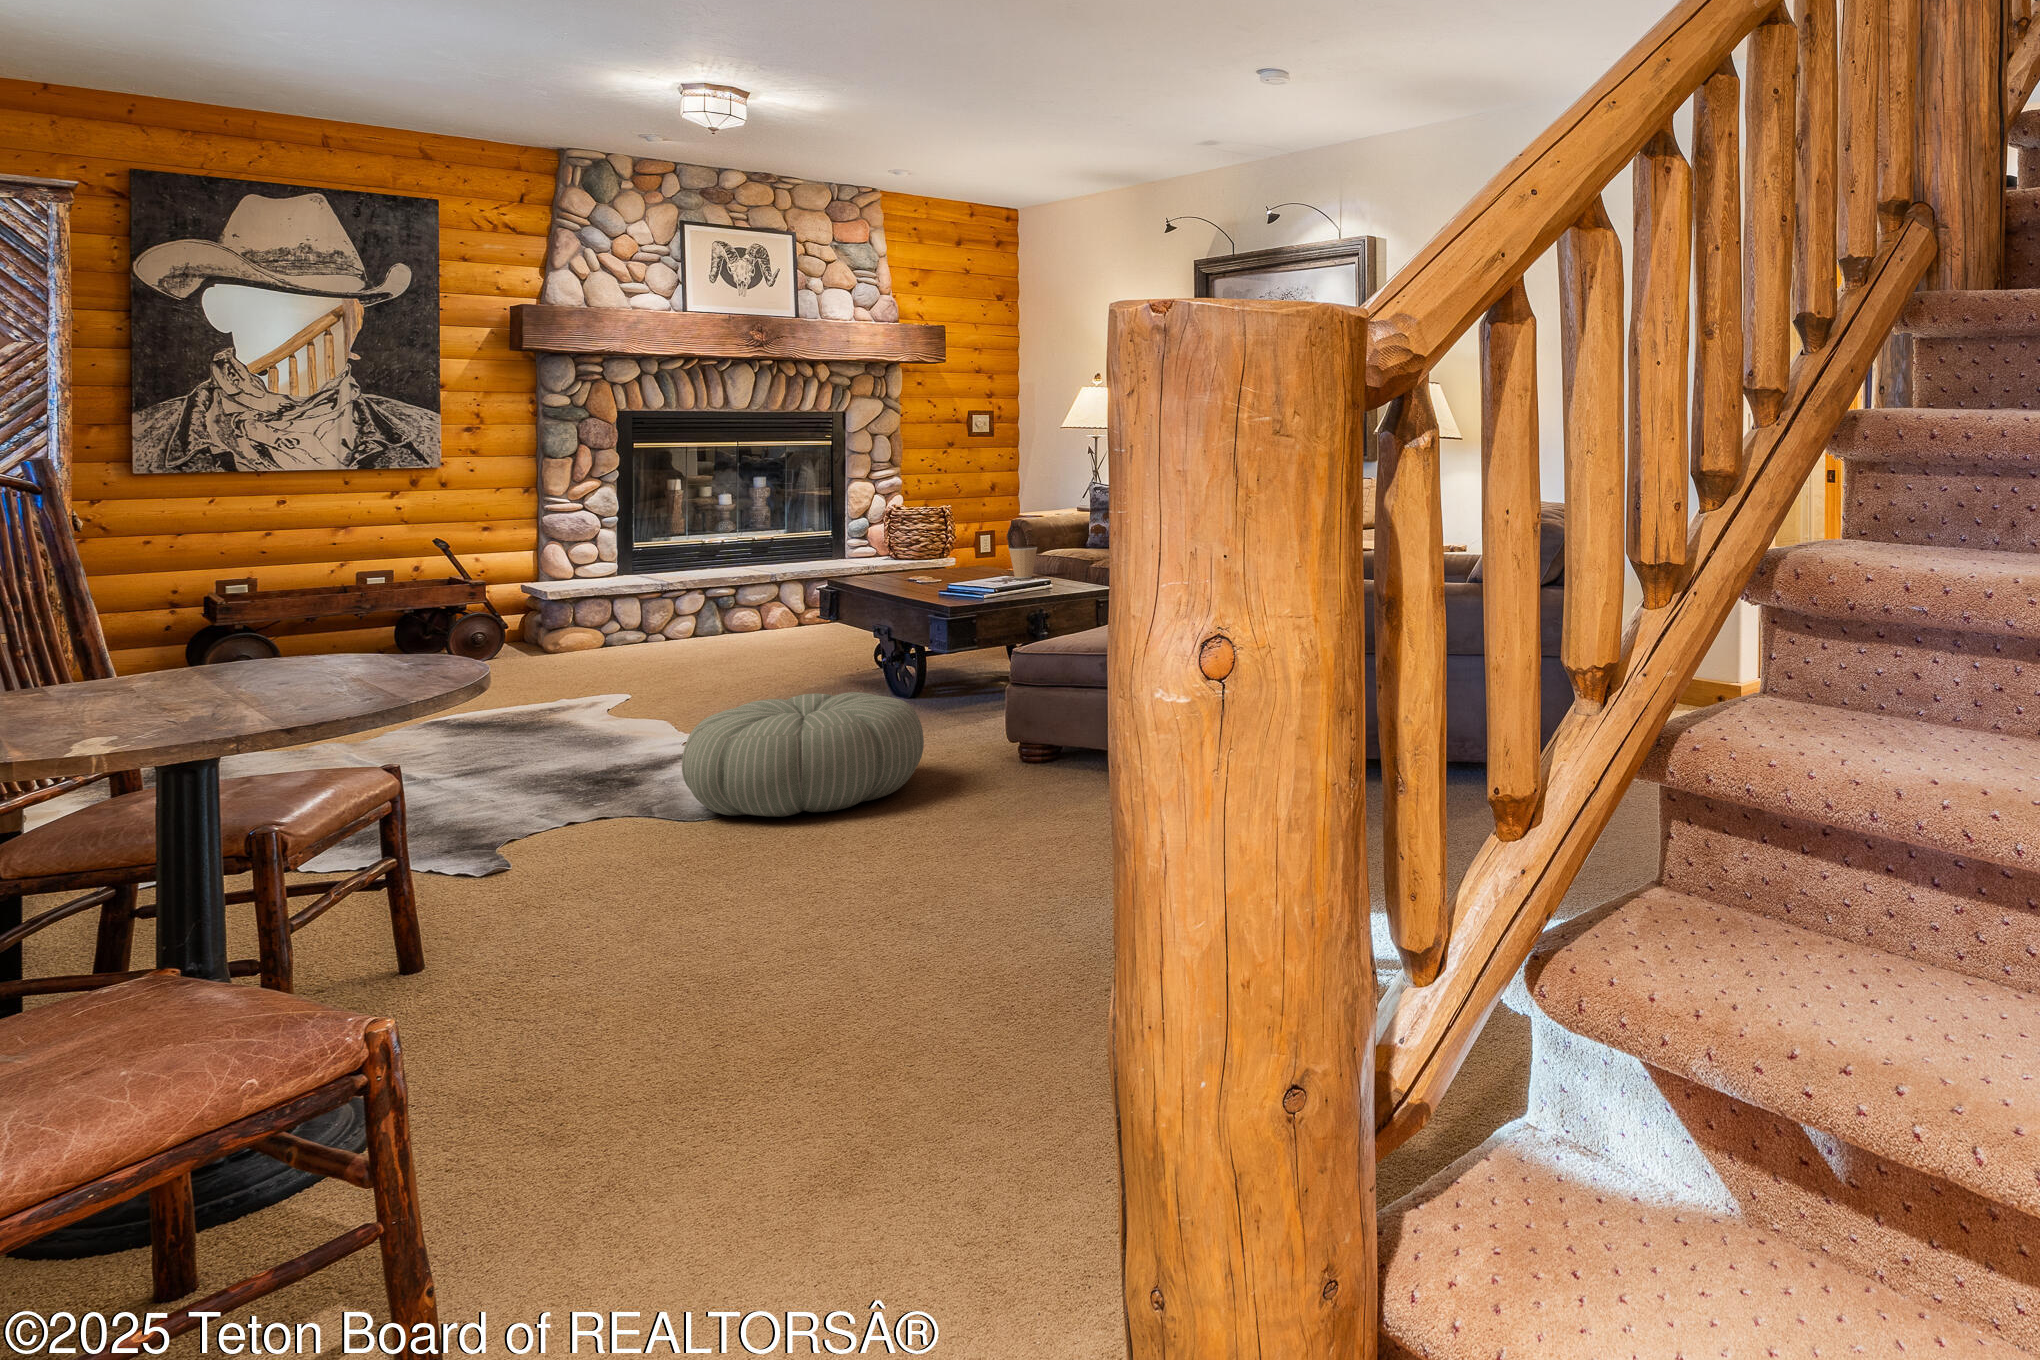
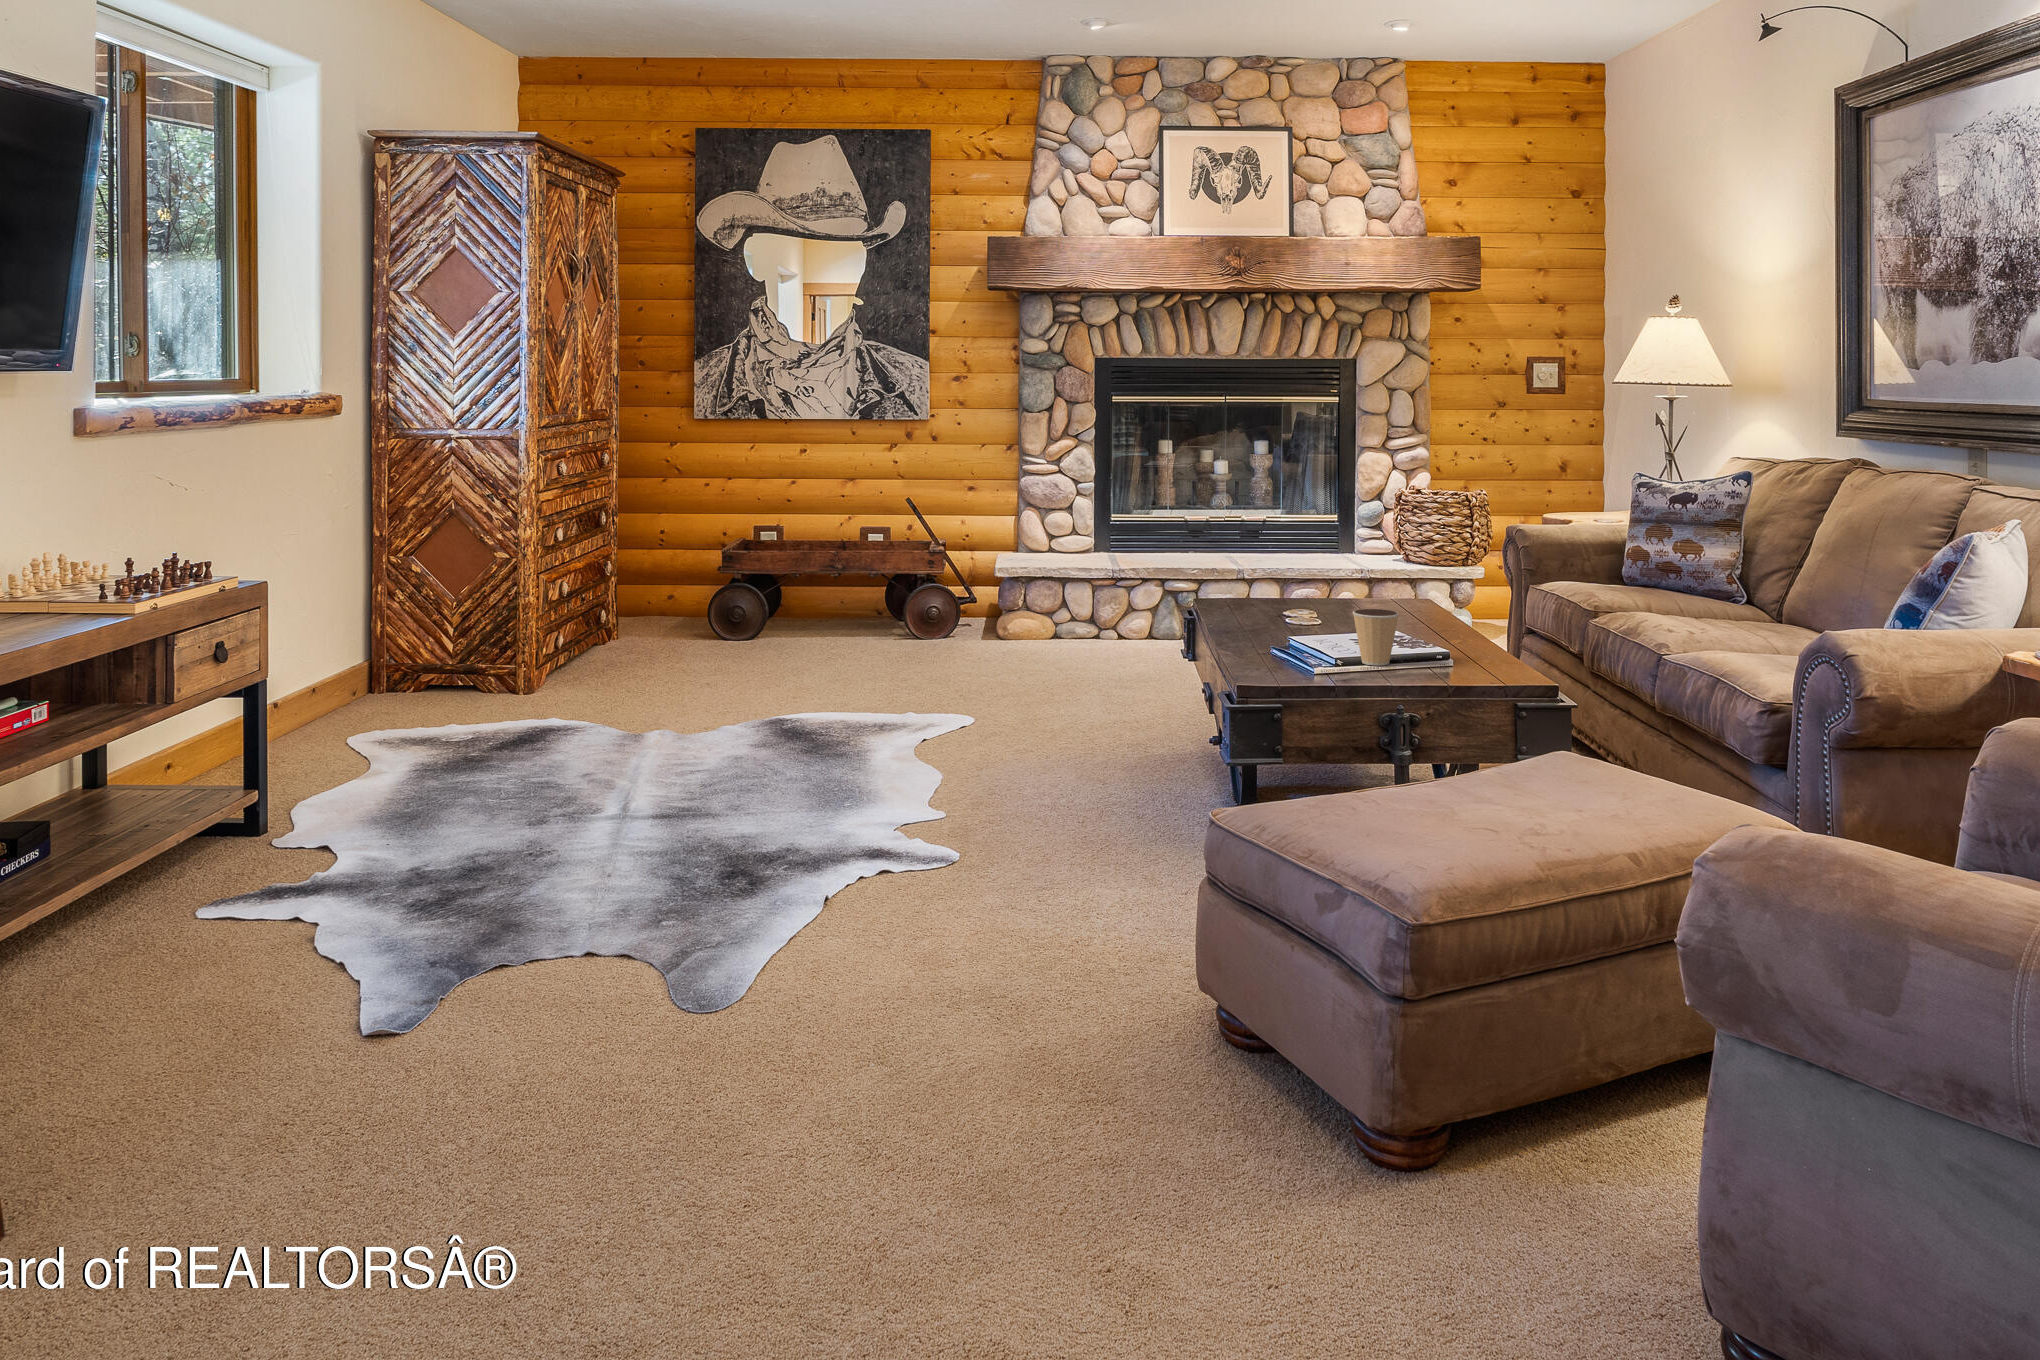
pouf: present [682,692,924,817] -> none [541,875,925,1146]

